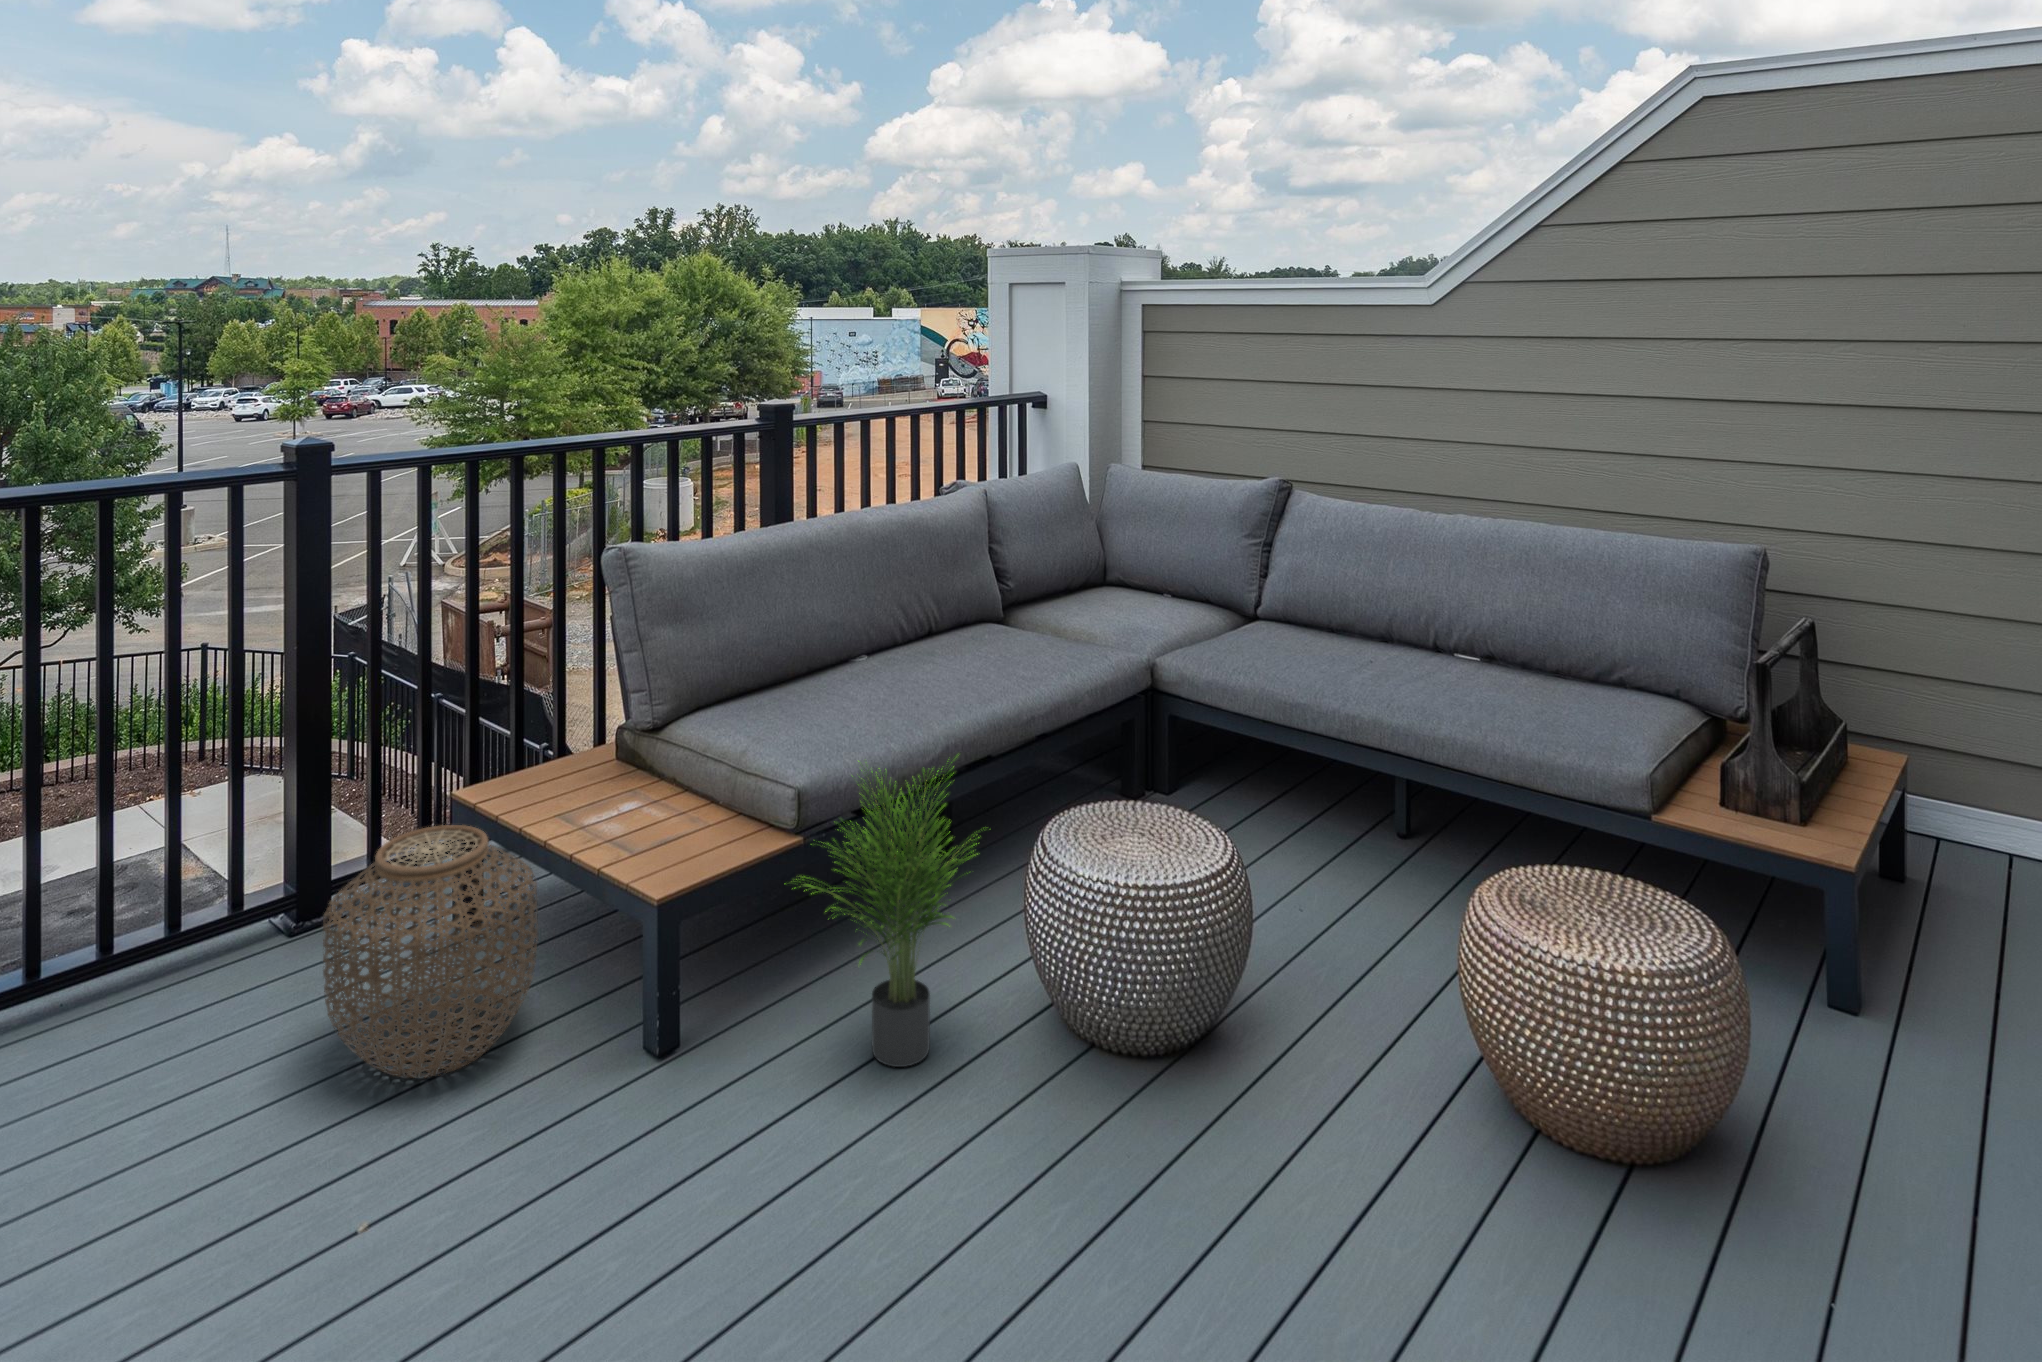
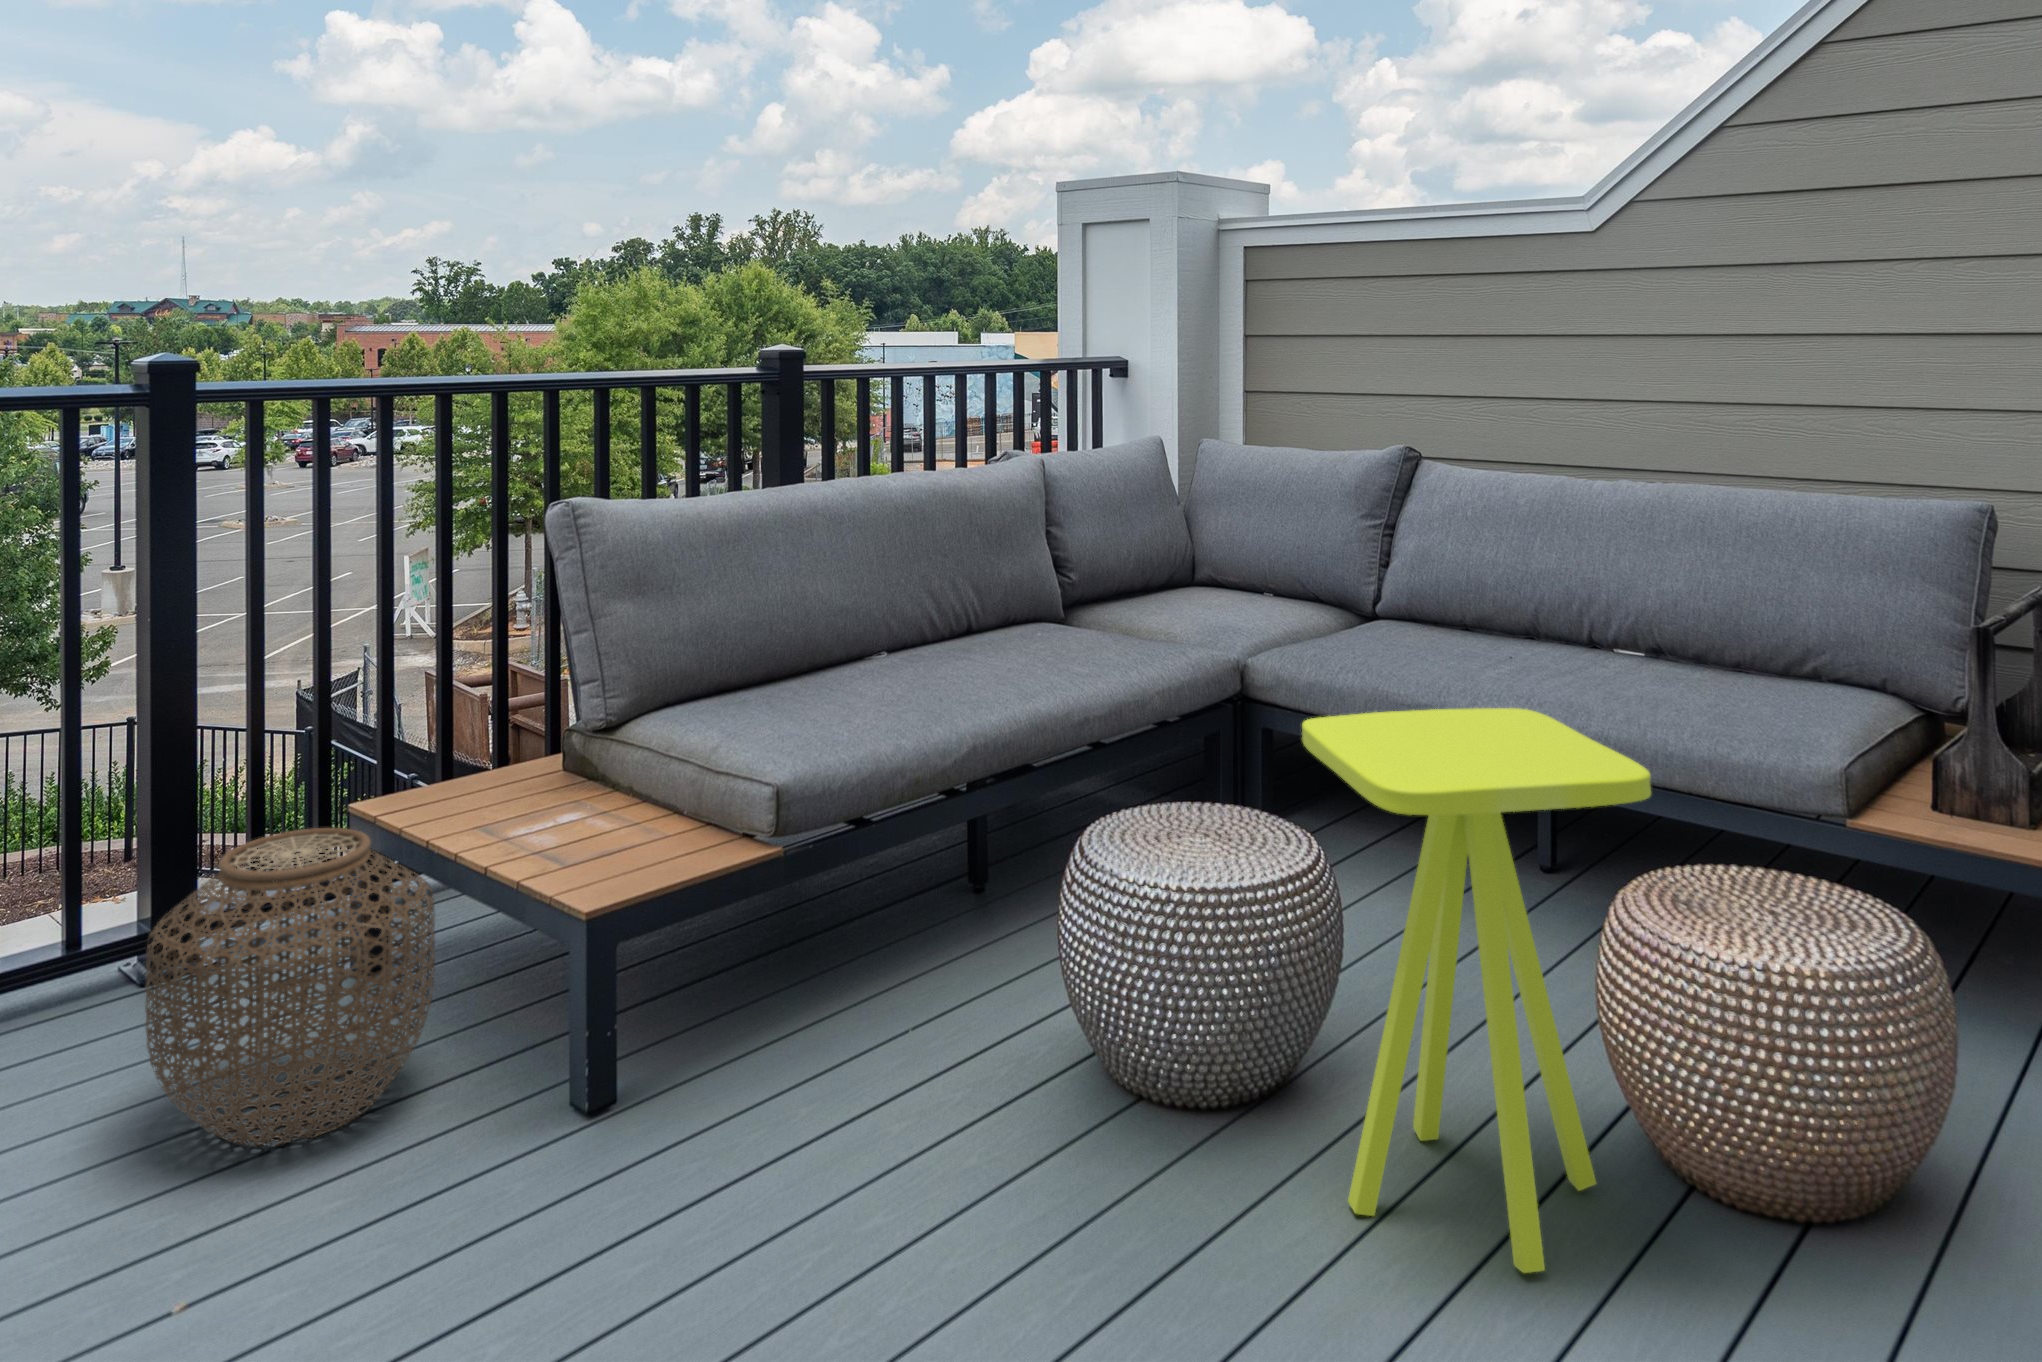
side table: none [1226,744,1510,1203] -> present [1302,708,1651,1273]
potted plant: present [800,762,985,1067] -> none [738,728,1012,1127]

